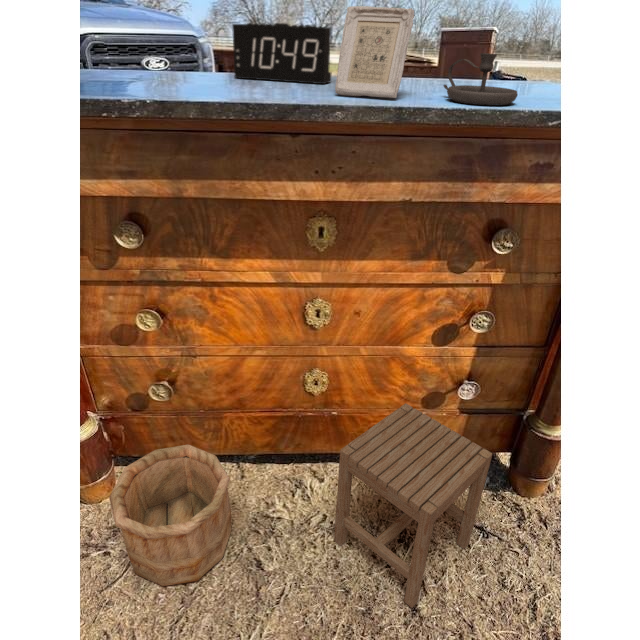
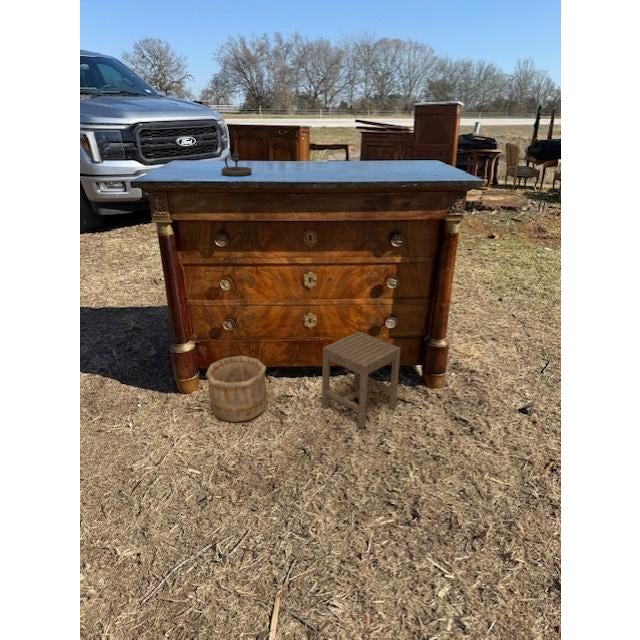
picture frame: present [335,6,414,98] -> none [315,137,349,176]
alarm clock: present [232,23,332,84] -> none [265,140,315,168]
candlestick: present [444,53,518,106] -> present [221,154,252,176]

